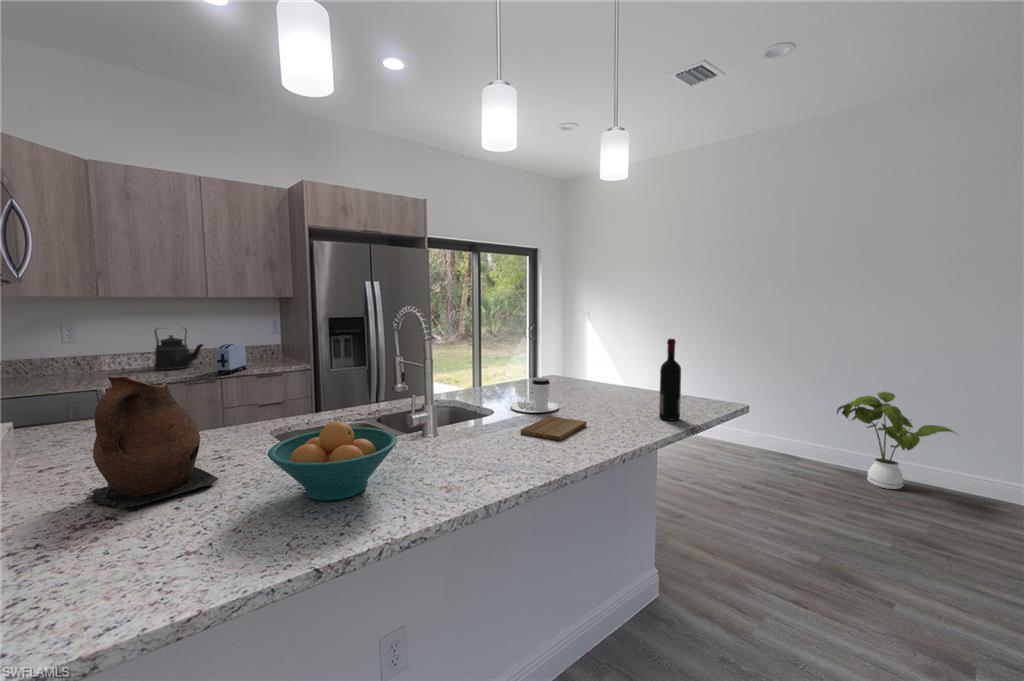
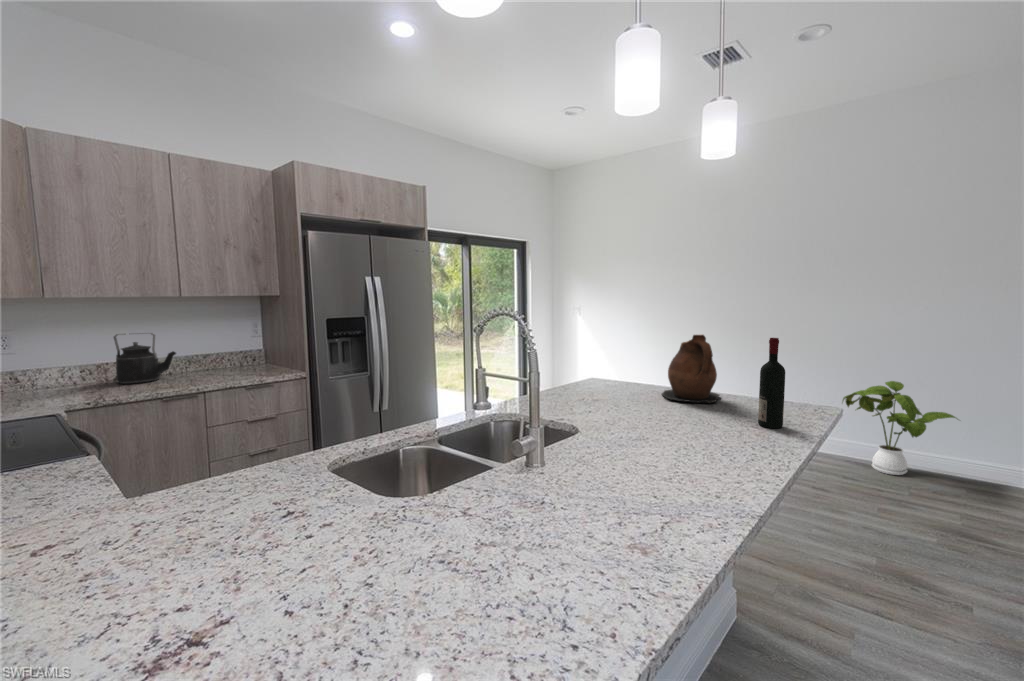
toaster: present [216,344,247,375] -> none [198,351,233,388]
ceramic pitcher: present [85,376,218,509] -> present [662,335,719,403]
coffee cup: present [510,378,559,413] -> none [585,385,641,425]
cutting board: present [521,416,586,440] -> none [632,429,694,461]
fruit bowl: present [268,421,397,501] -> none [404,466,569,579]

